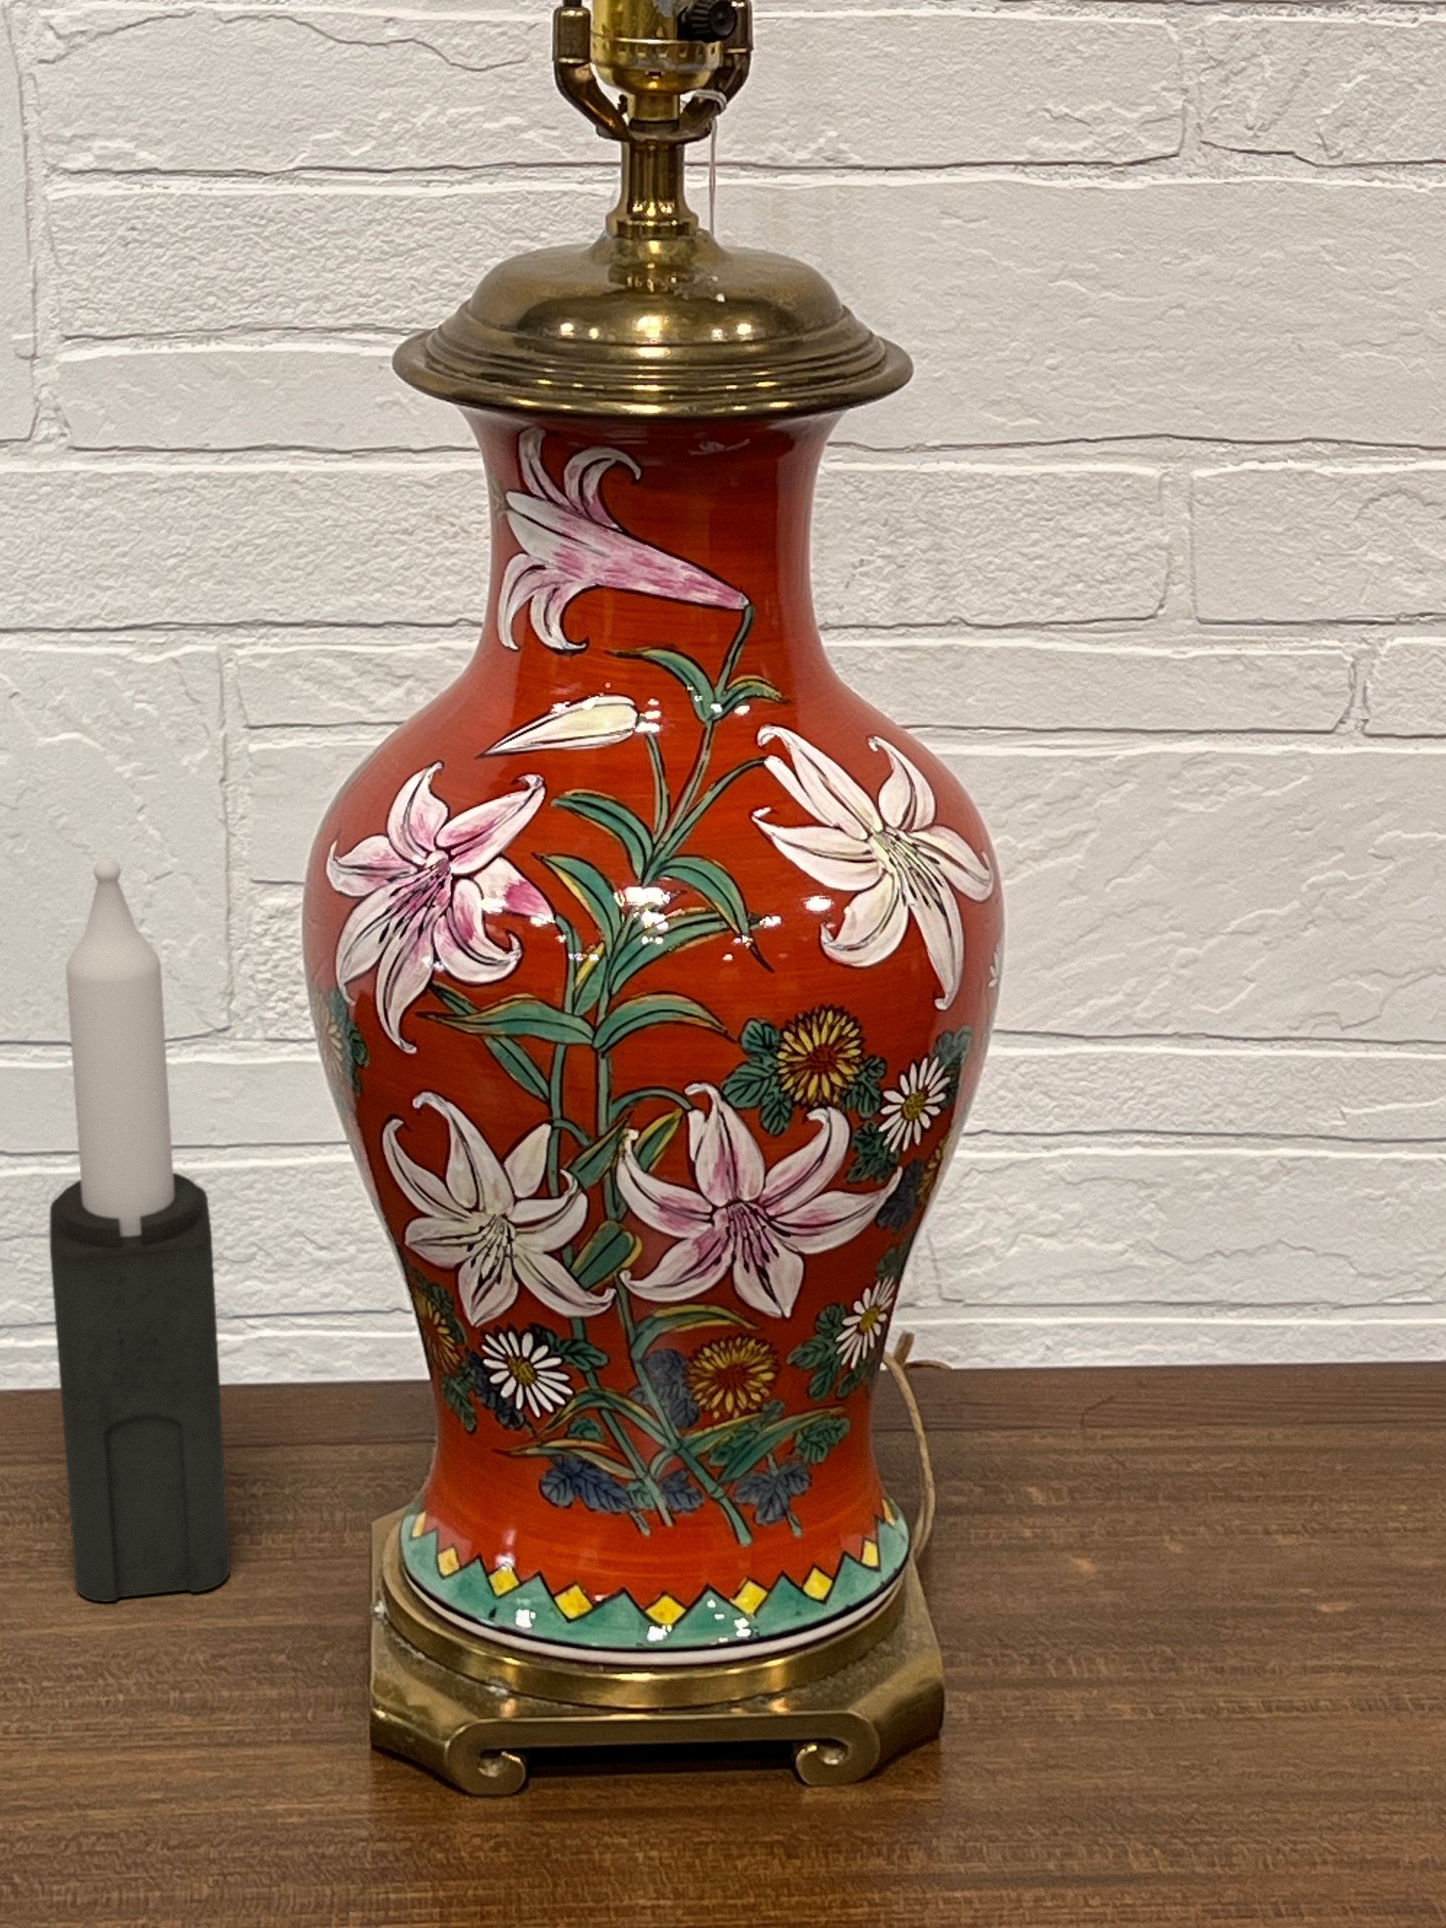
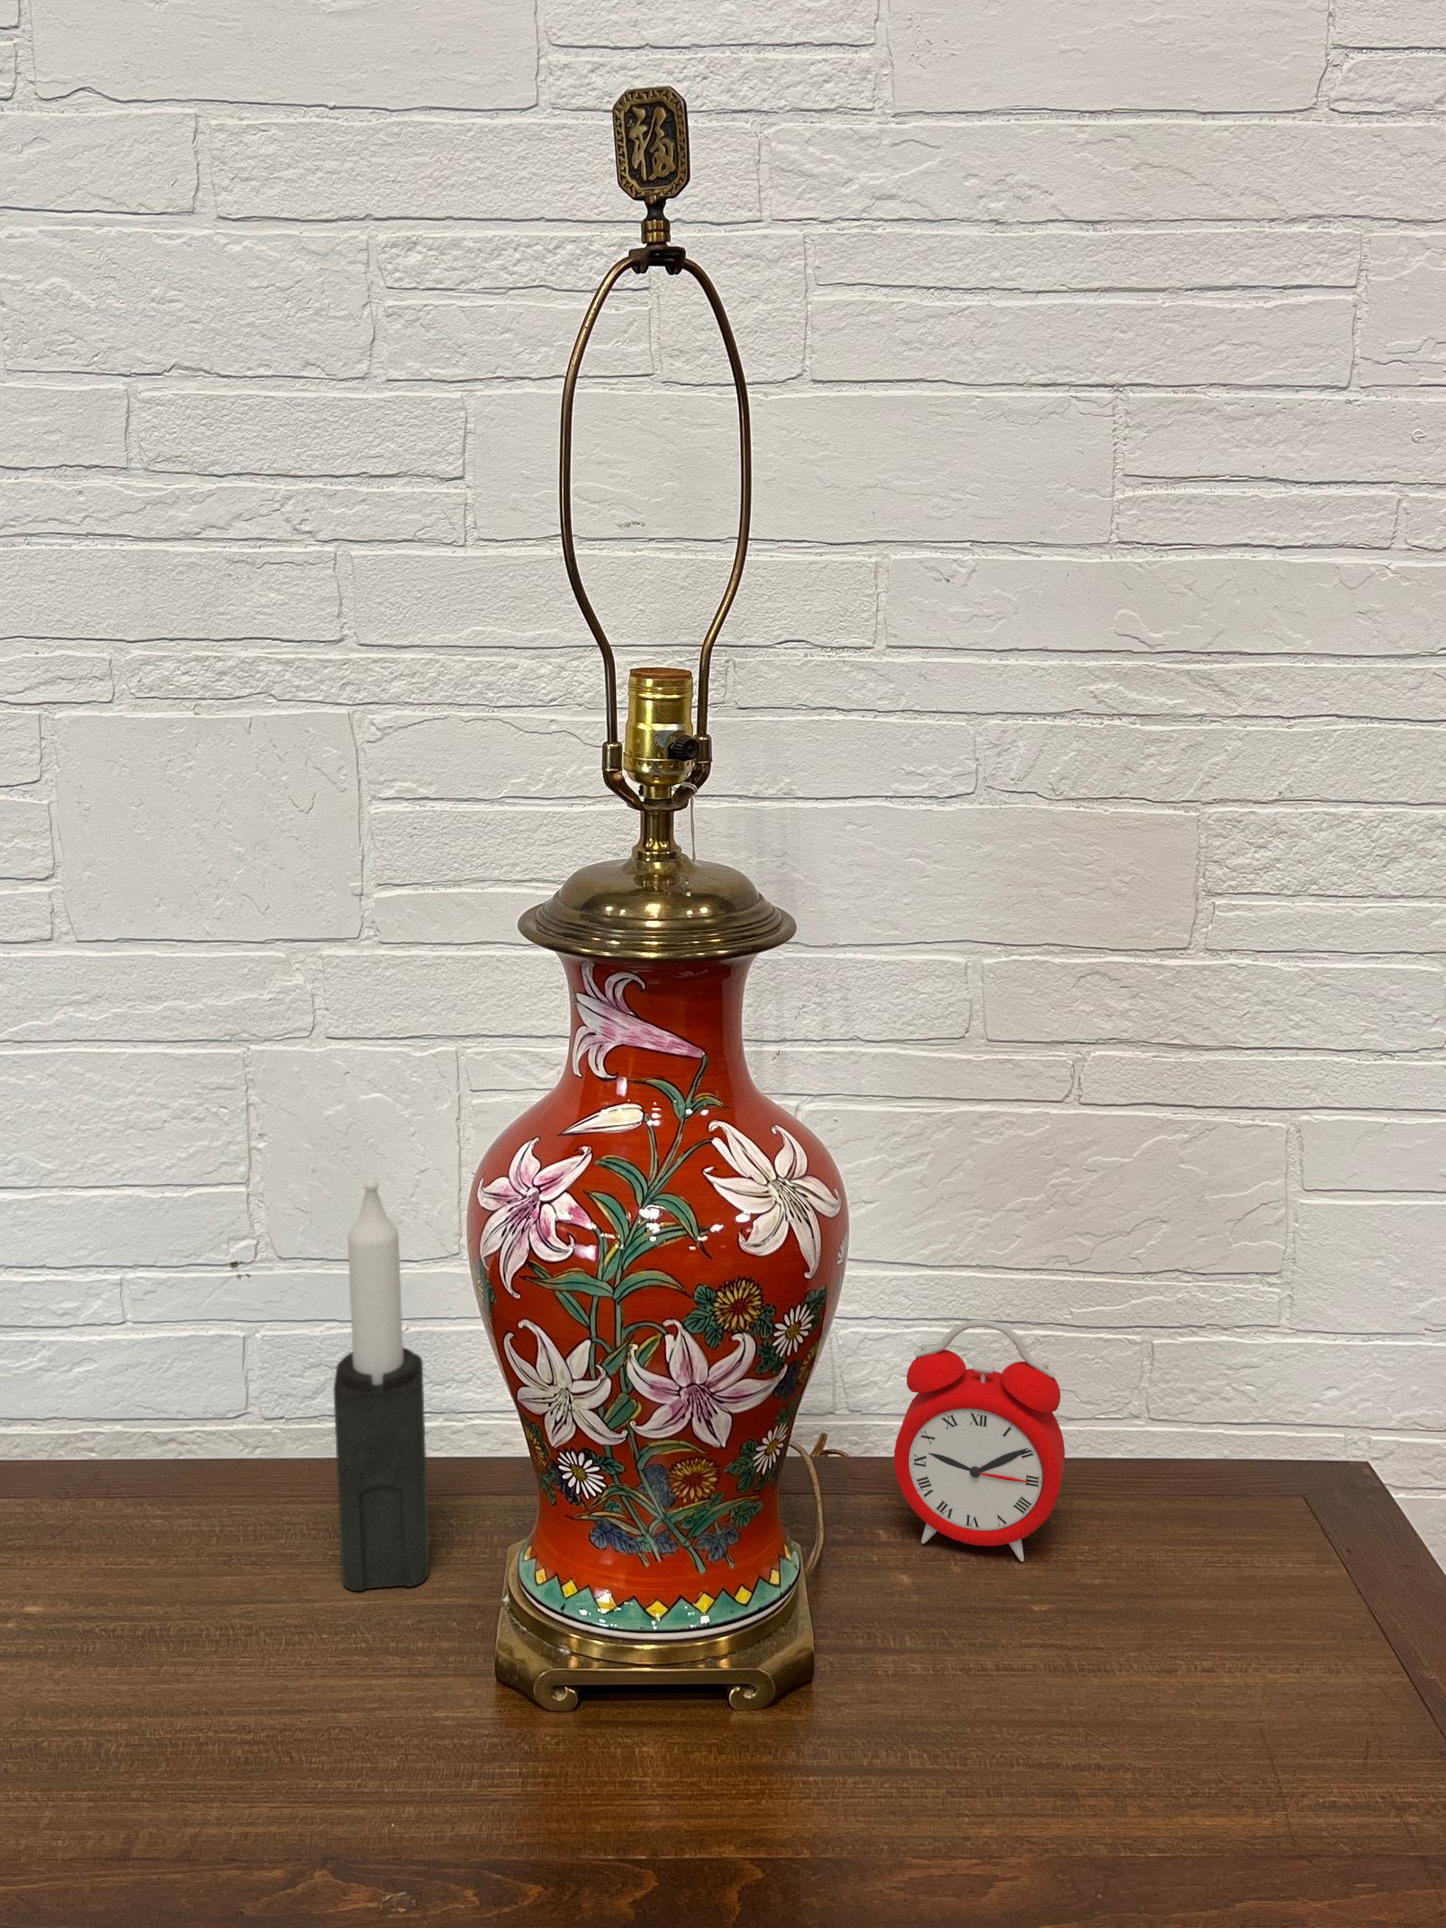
alarm clock: none [1053,1101,1352,1518] -> present [894,1320,1065,1562]

